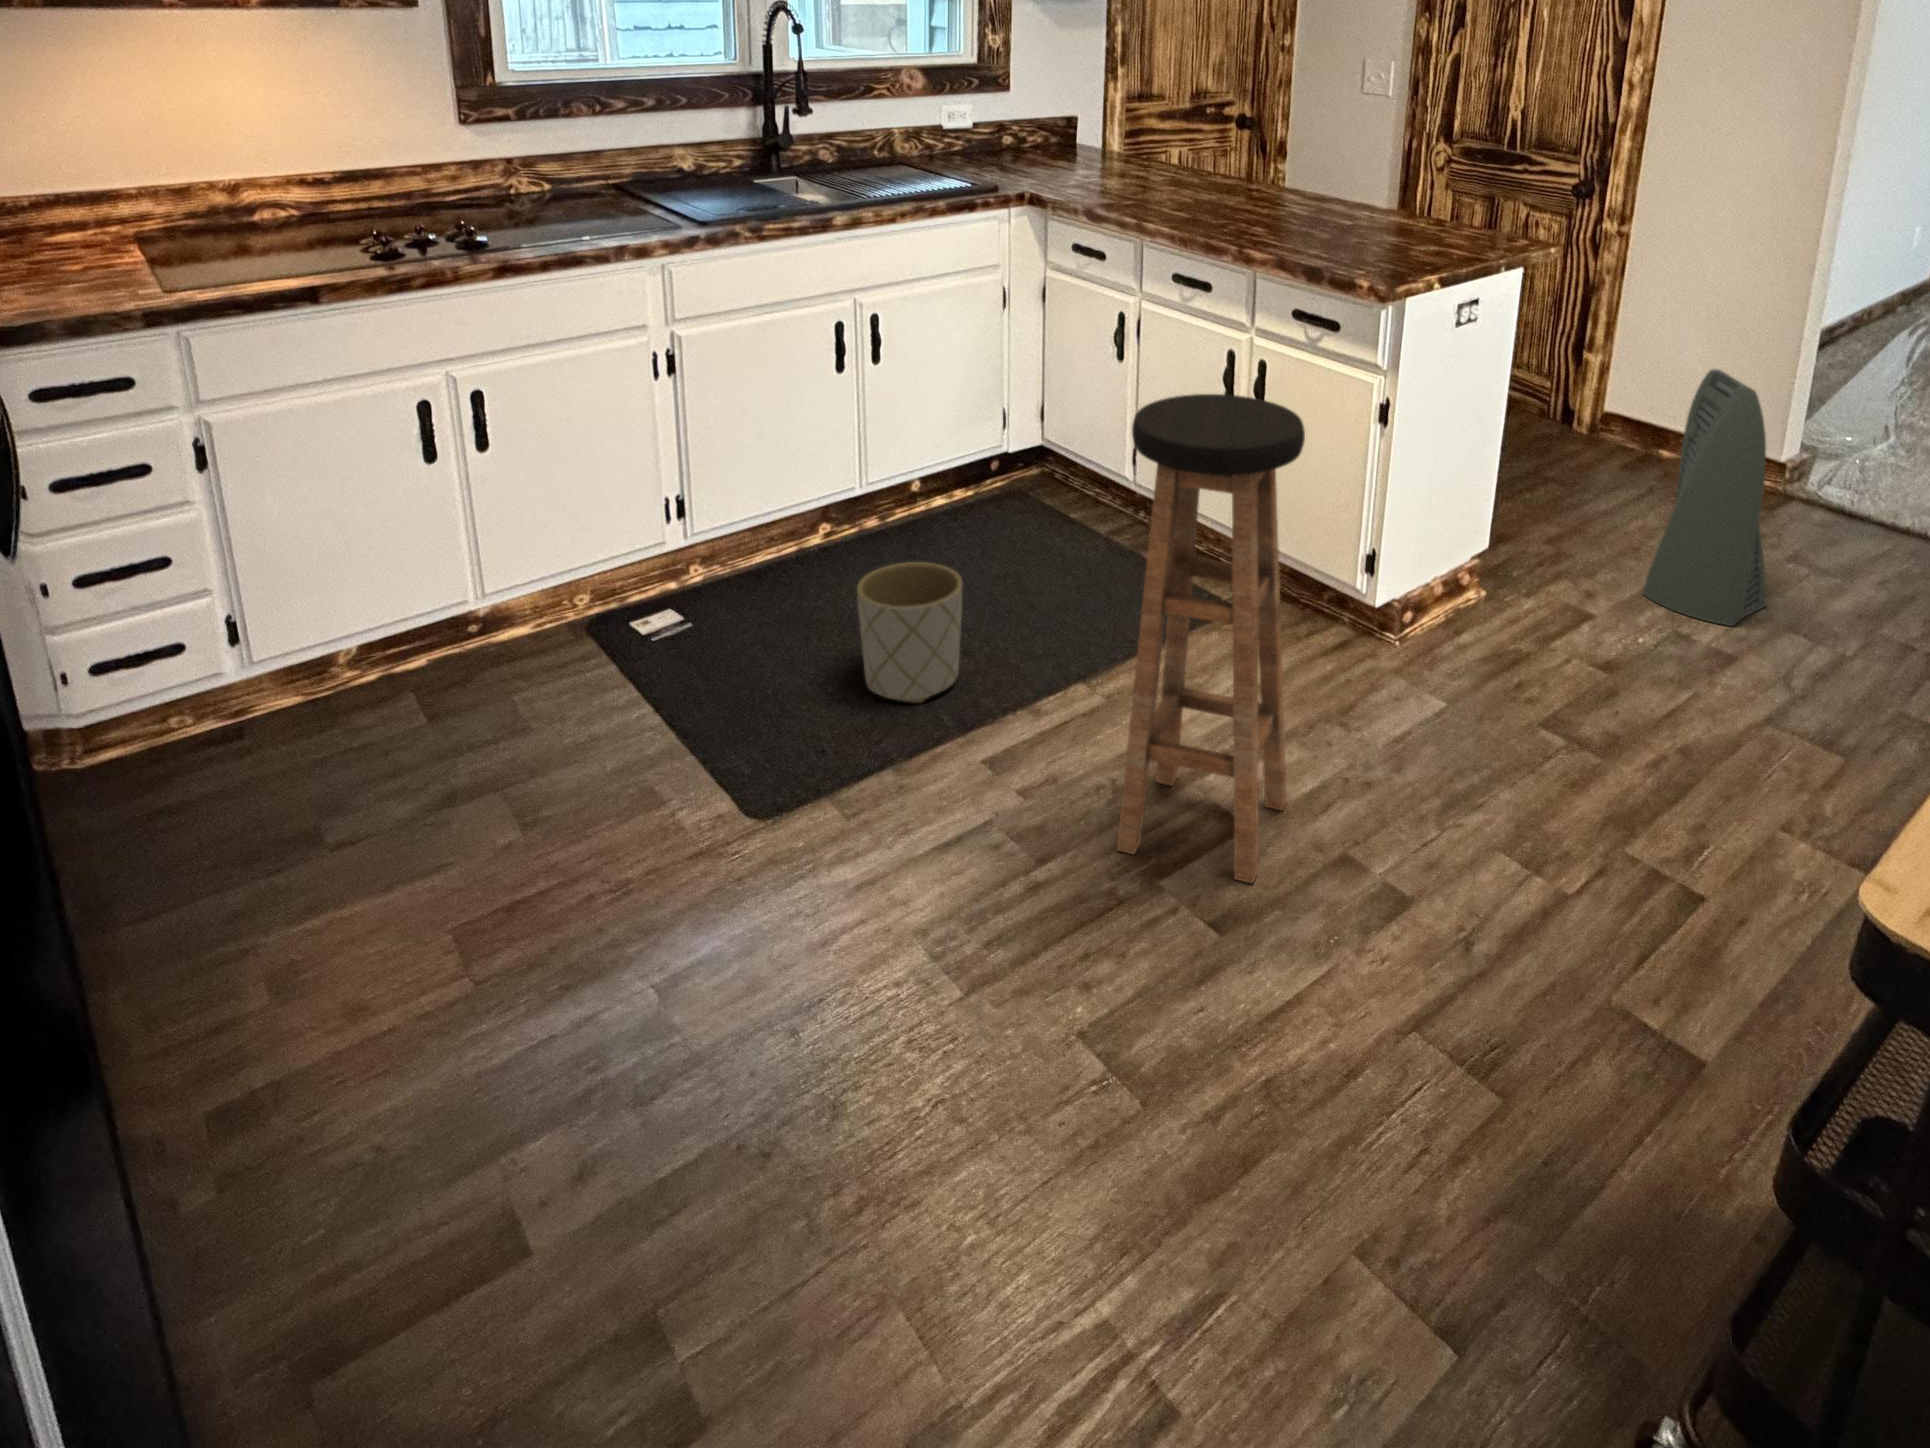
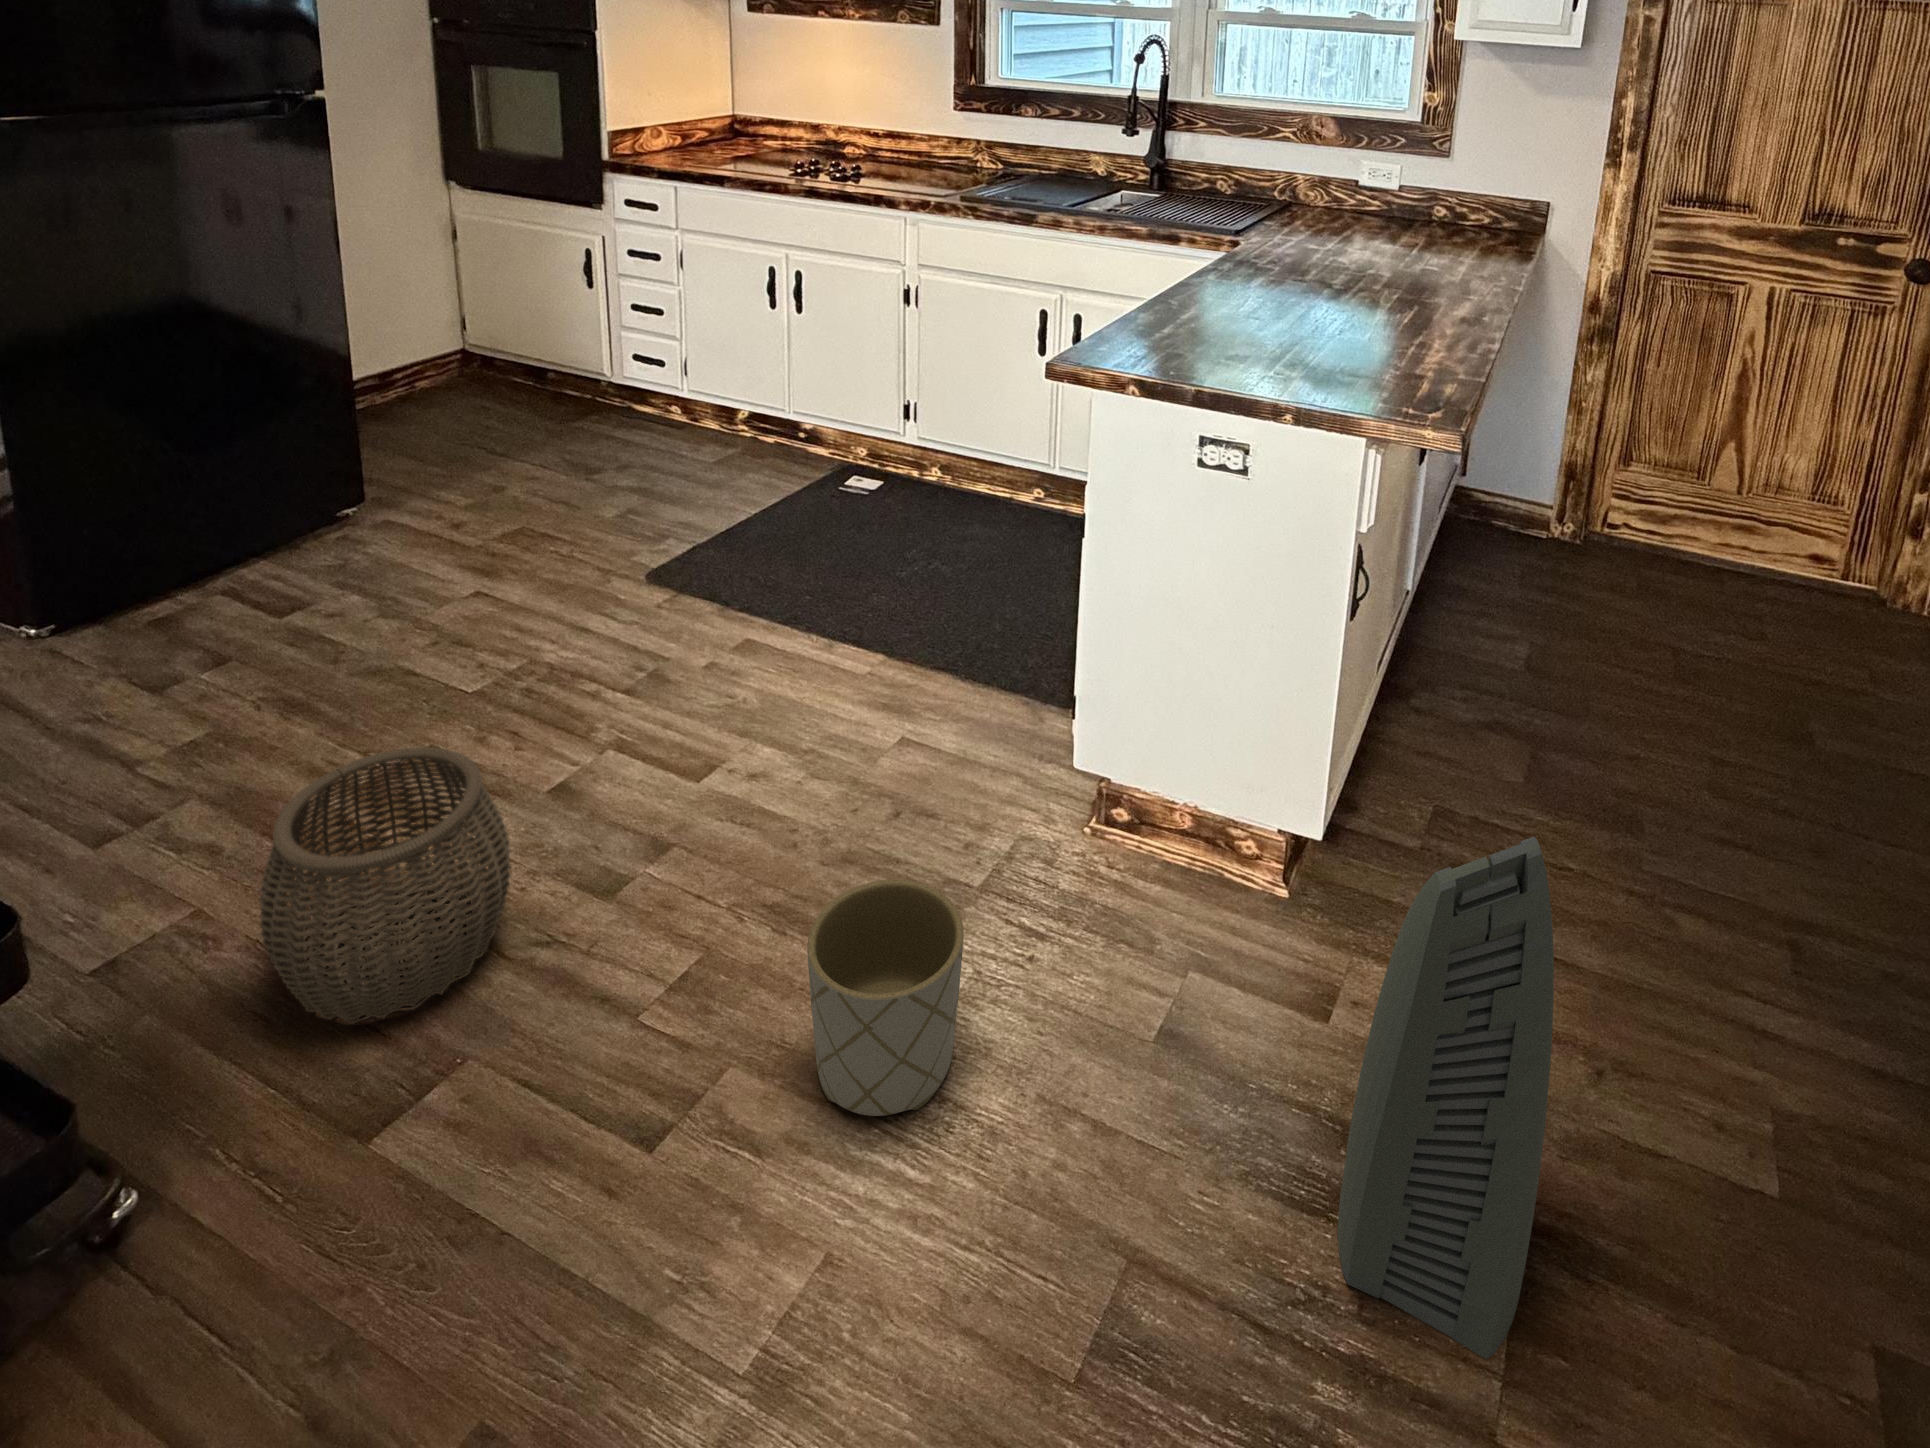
bar stool: present [1117,394,1305,883] -> none [521,383,710,820]
planter: present [857,562,963,703] -> present [807,879,964,1116]
woven basket: none [1325,759,1556,1040] -> present [260,747,511,1024]

